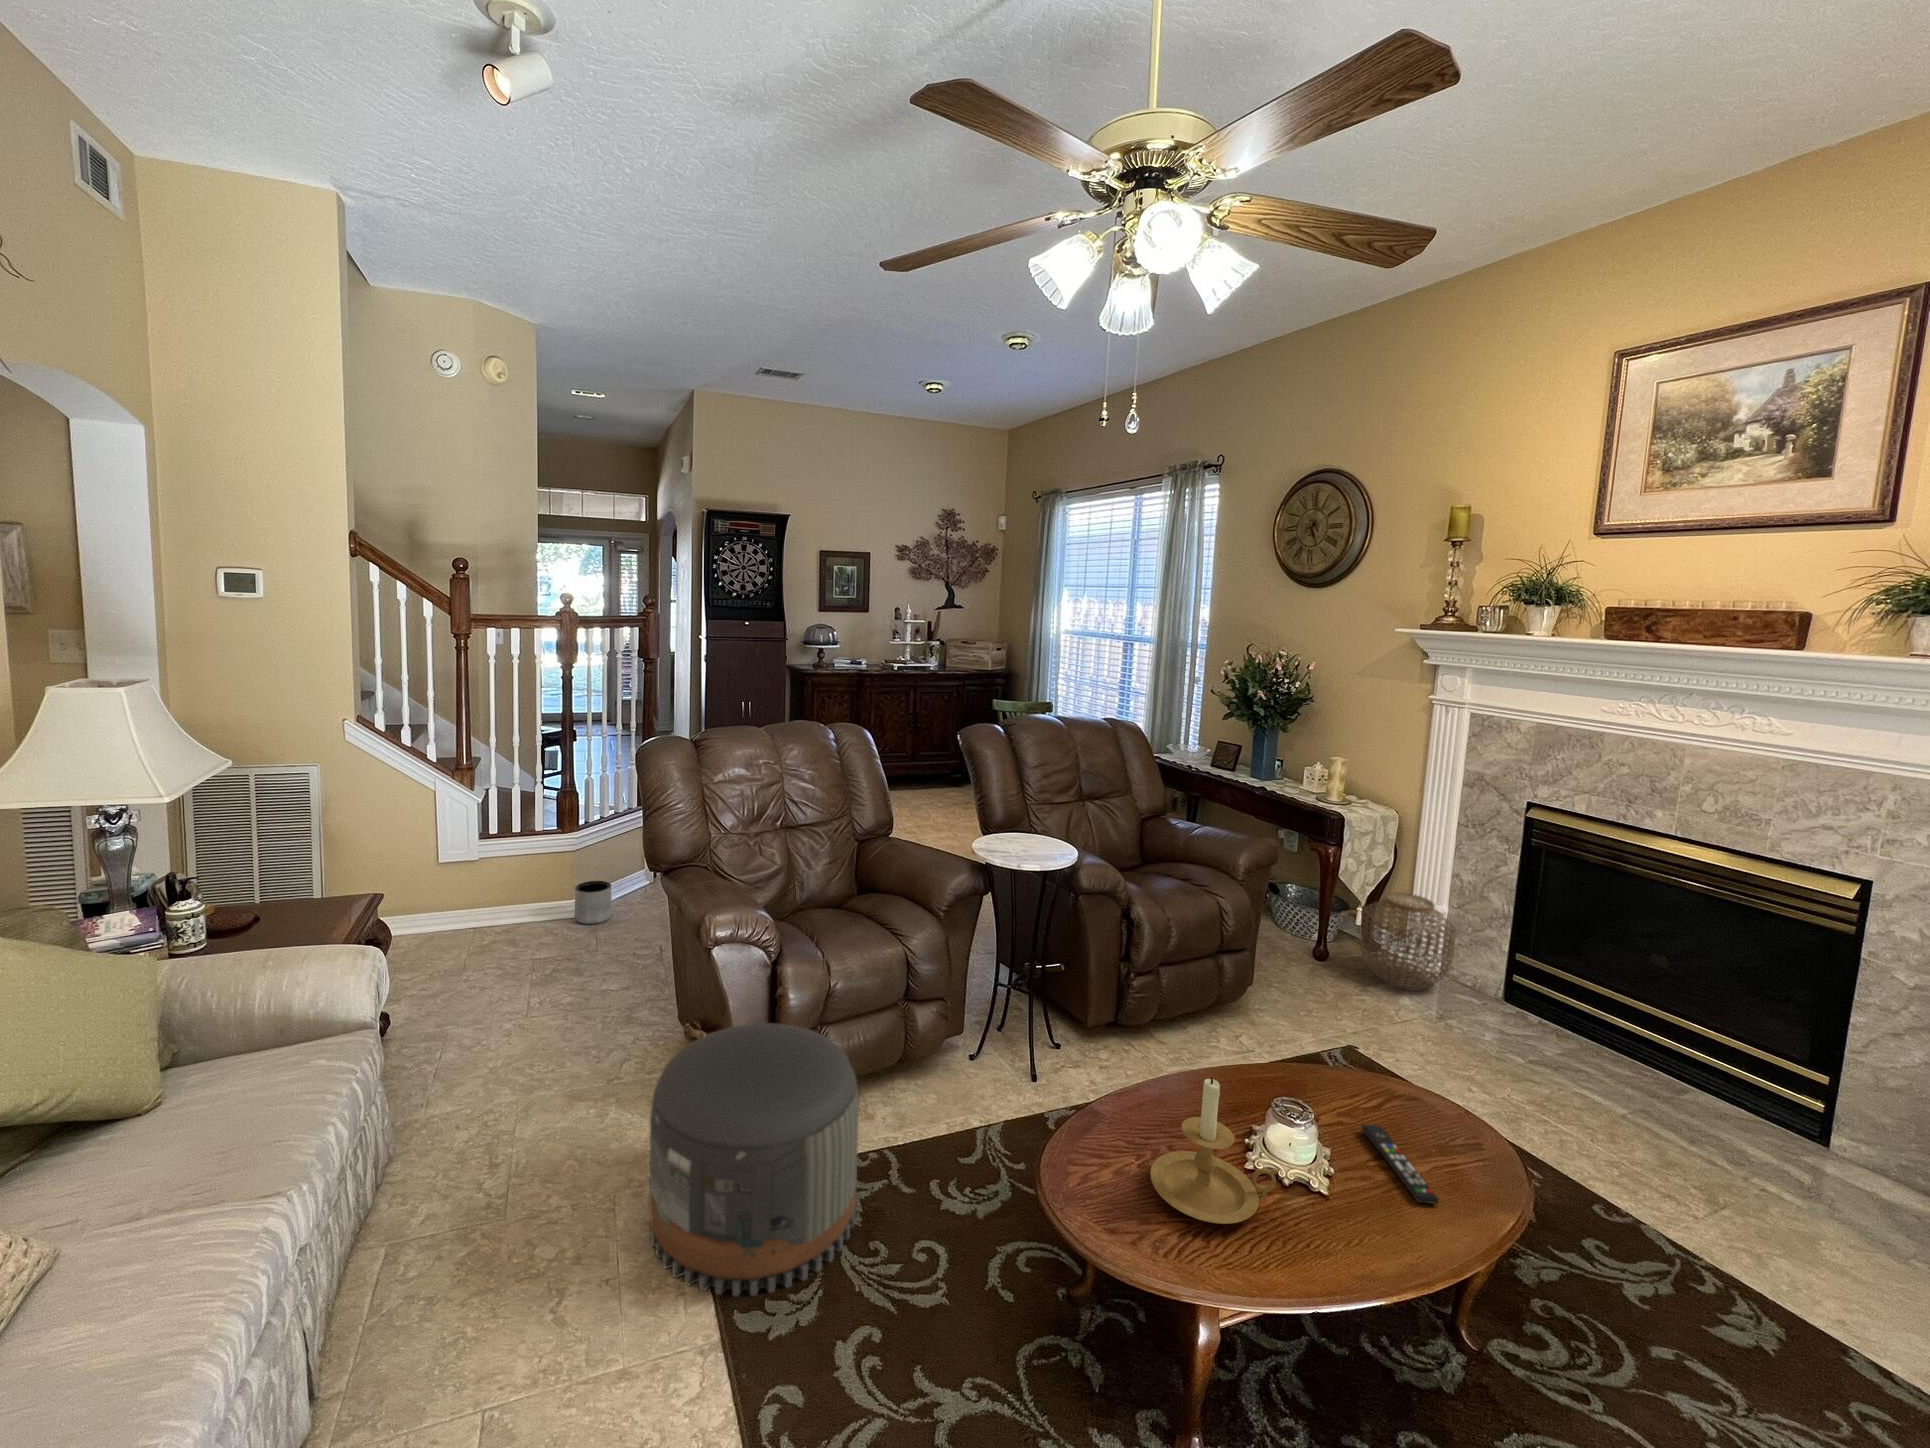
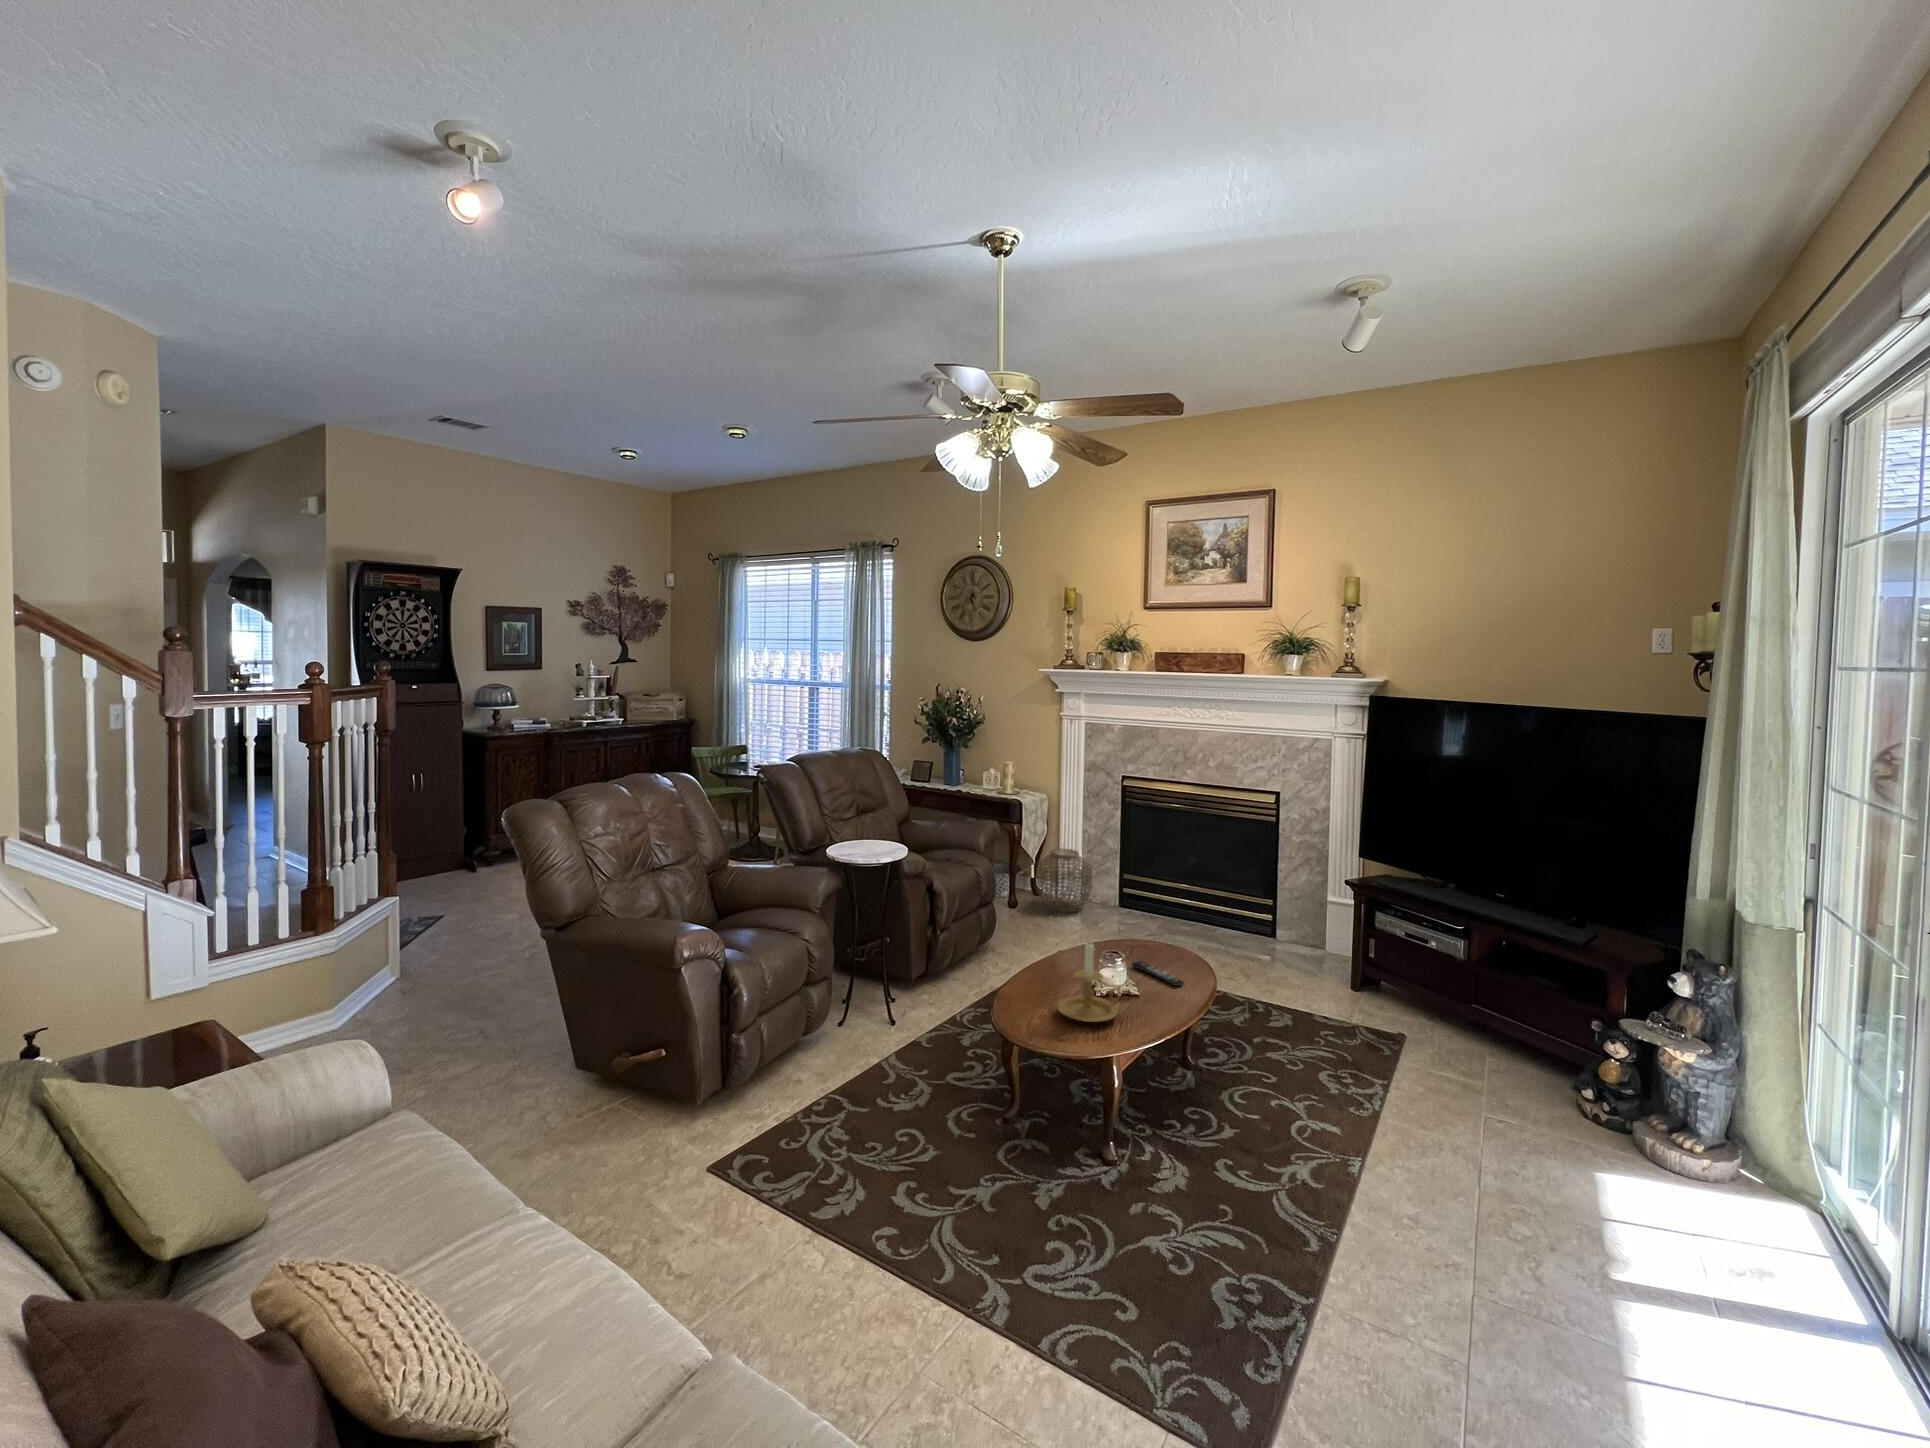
planter: present [575,881,612,924] -> none [336,981,382,1032]
pouf: present [650,1023,859,1296] -> none [684,1011,851,1216]

